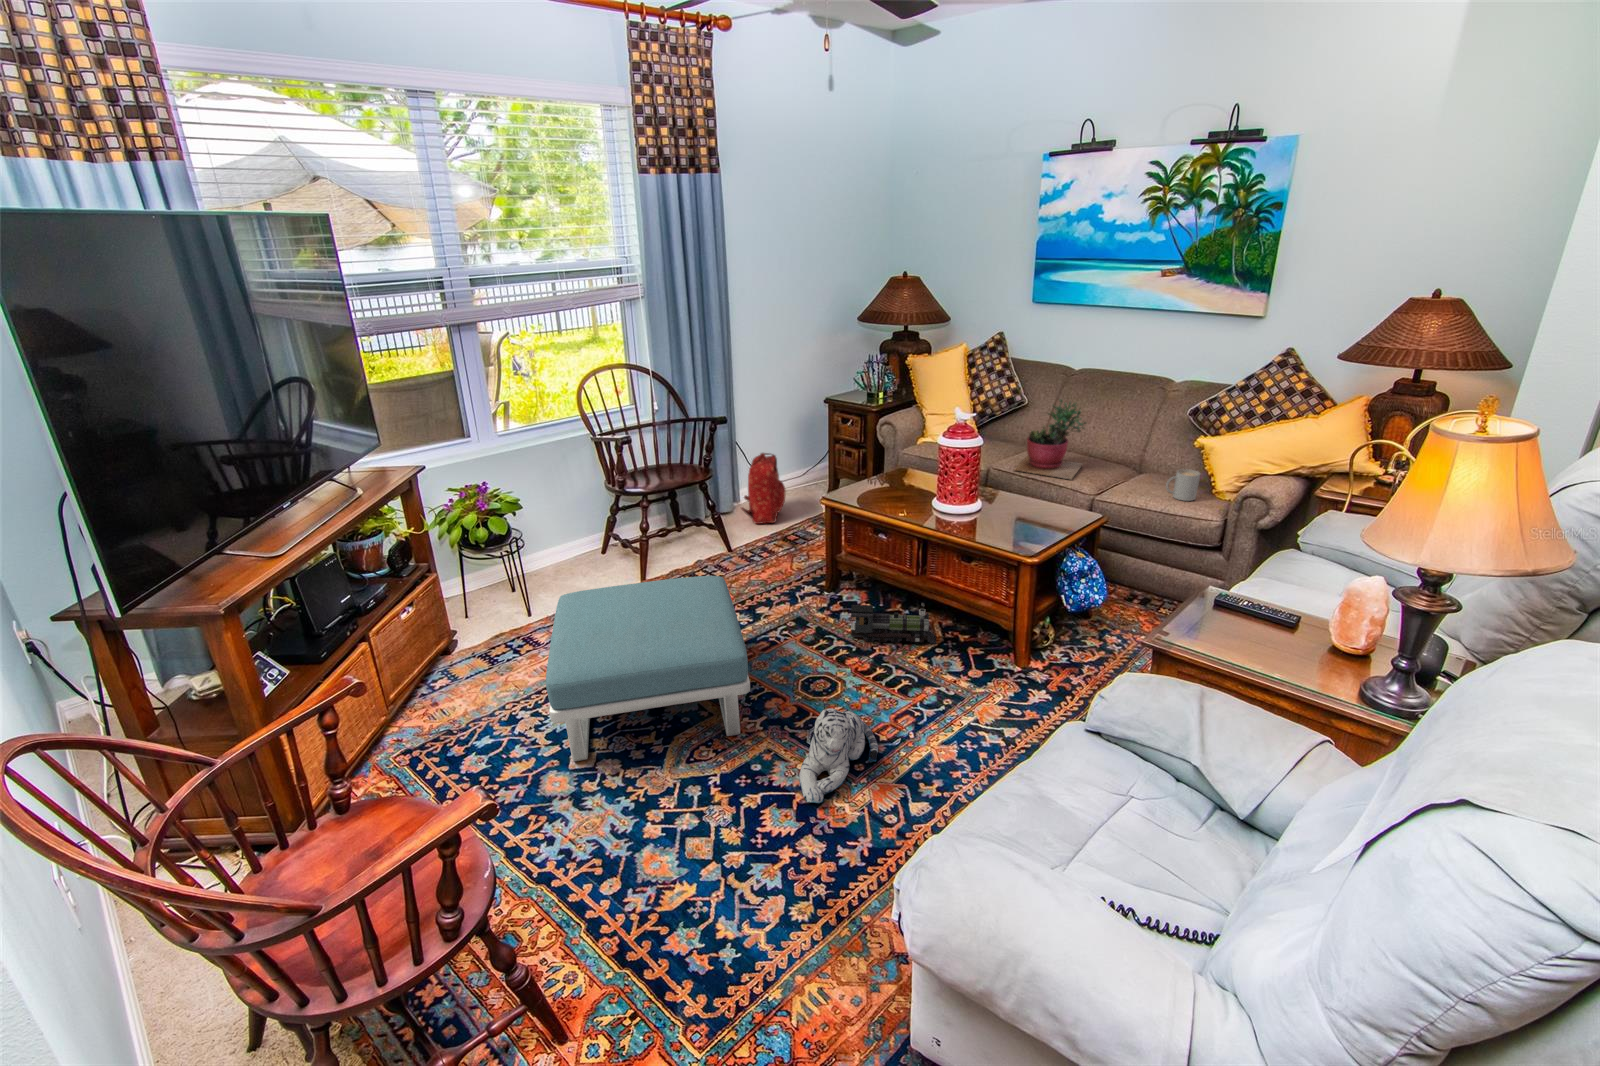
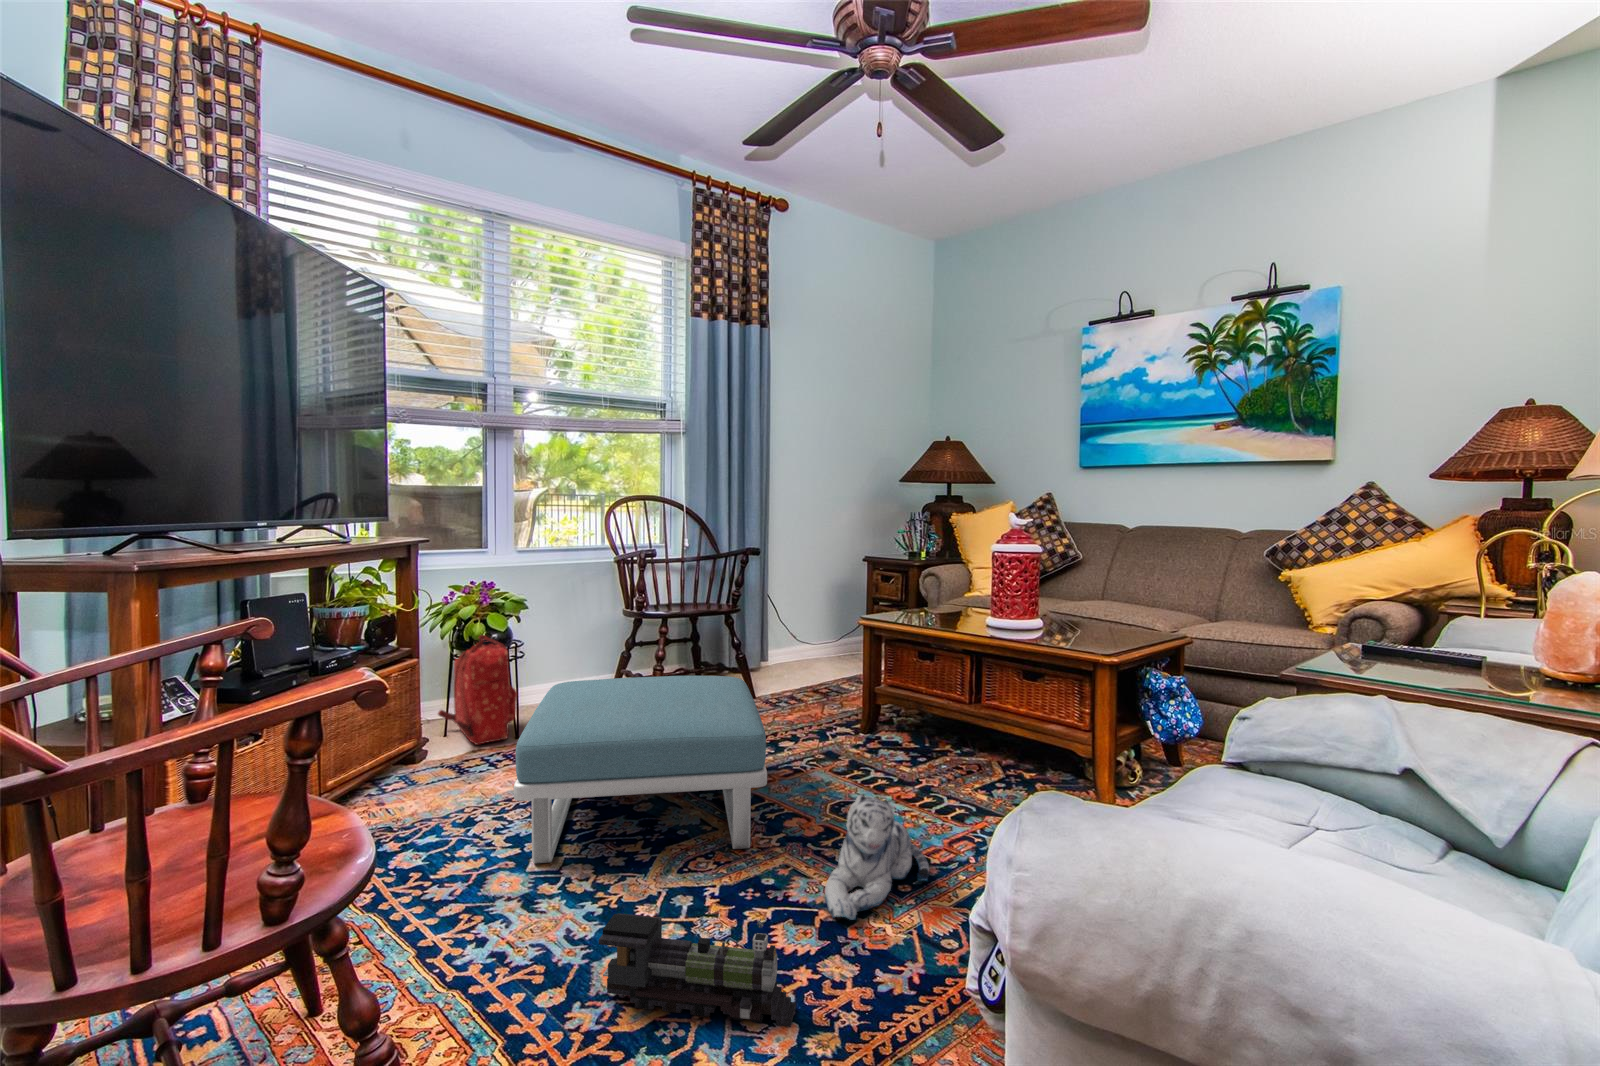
succulent plant: present [1015,399,1086,479] -> none [1075,536,1154,619]
backpack: present [741,453,786,524] -> present [438,635,517,745]
mug: present [1166,469,1200,501] -> none [1256,602,1295,636]
toy train: present [851,603,936,644] -> present [599,914,796,1027]

